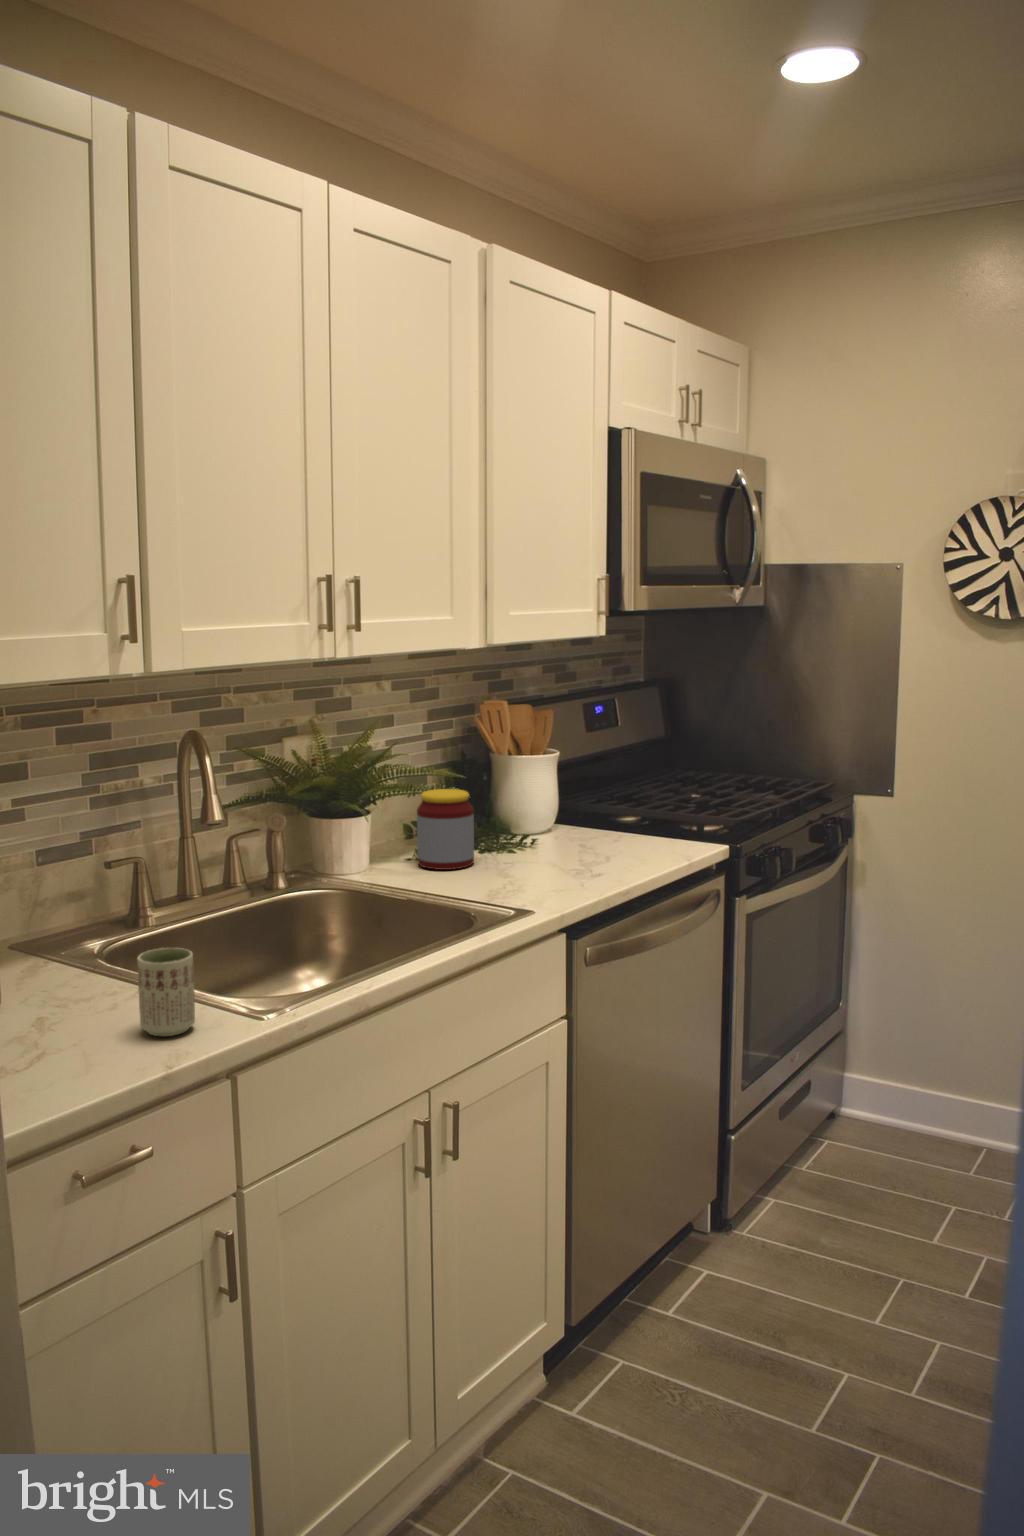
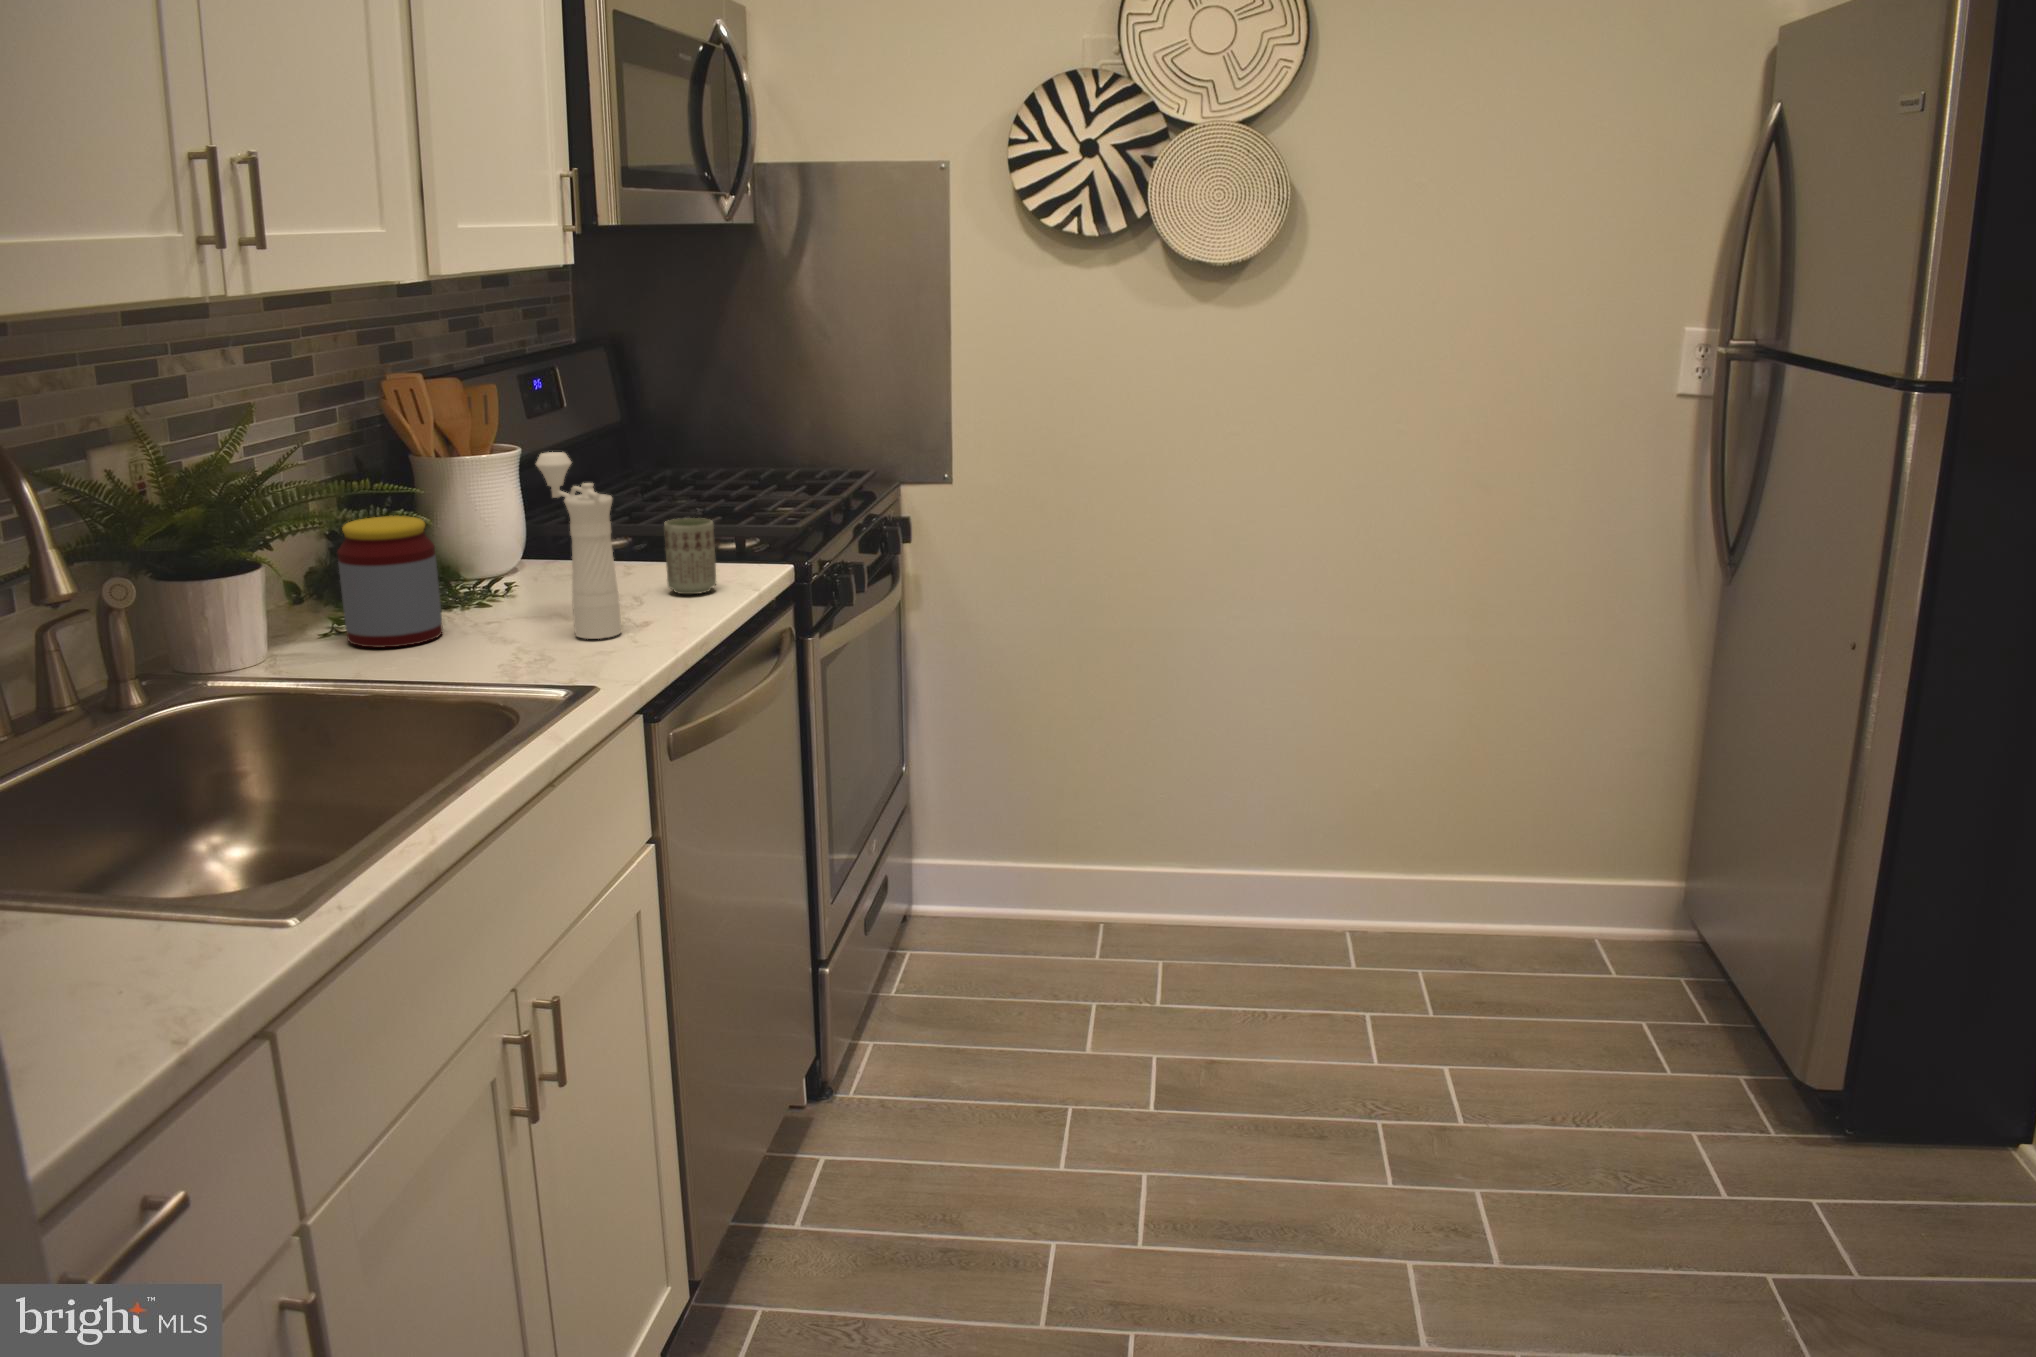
pepper mill: none [539,756,577,878] -> present [536,452,621,639]
cup: present [137,948,195,1036] -> present [664,518,716,594]

